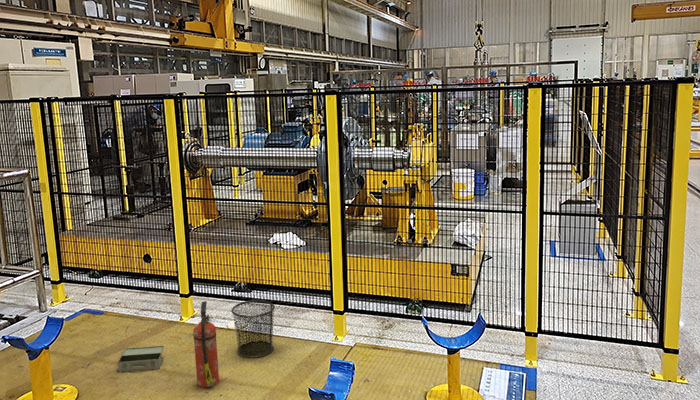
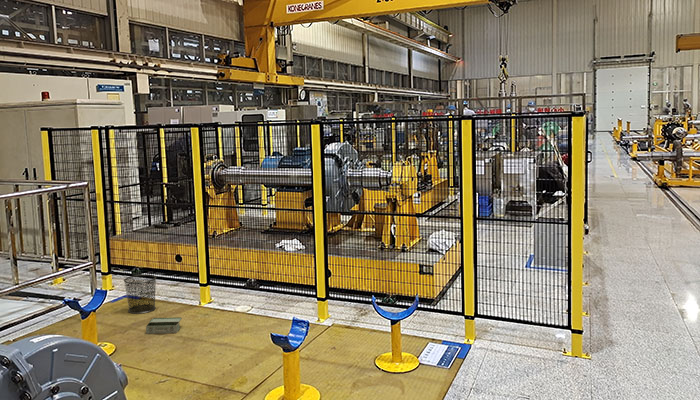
waste bin: present [231,300,275,358] -> present [124,274,156,314]
fire extinguisher: present [193,301,219,387] -> none [201,280,219,345]

